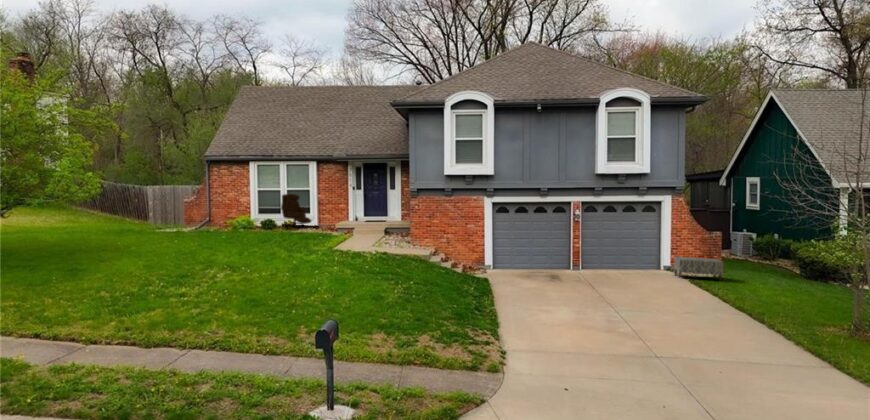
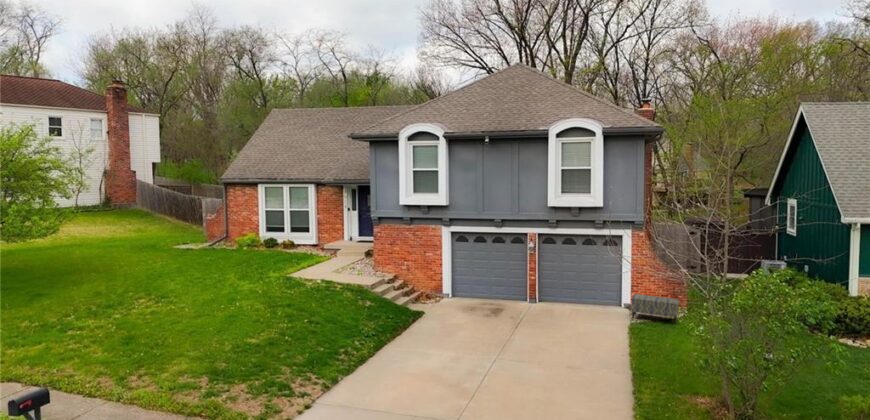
lounge chair: present [281,194,311,227] -> none [281,214,306,248]

